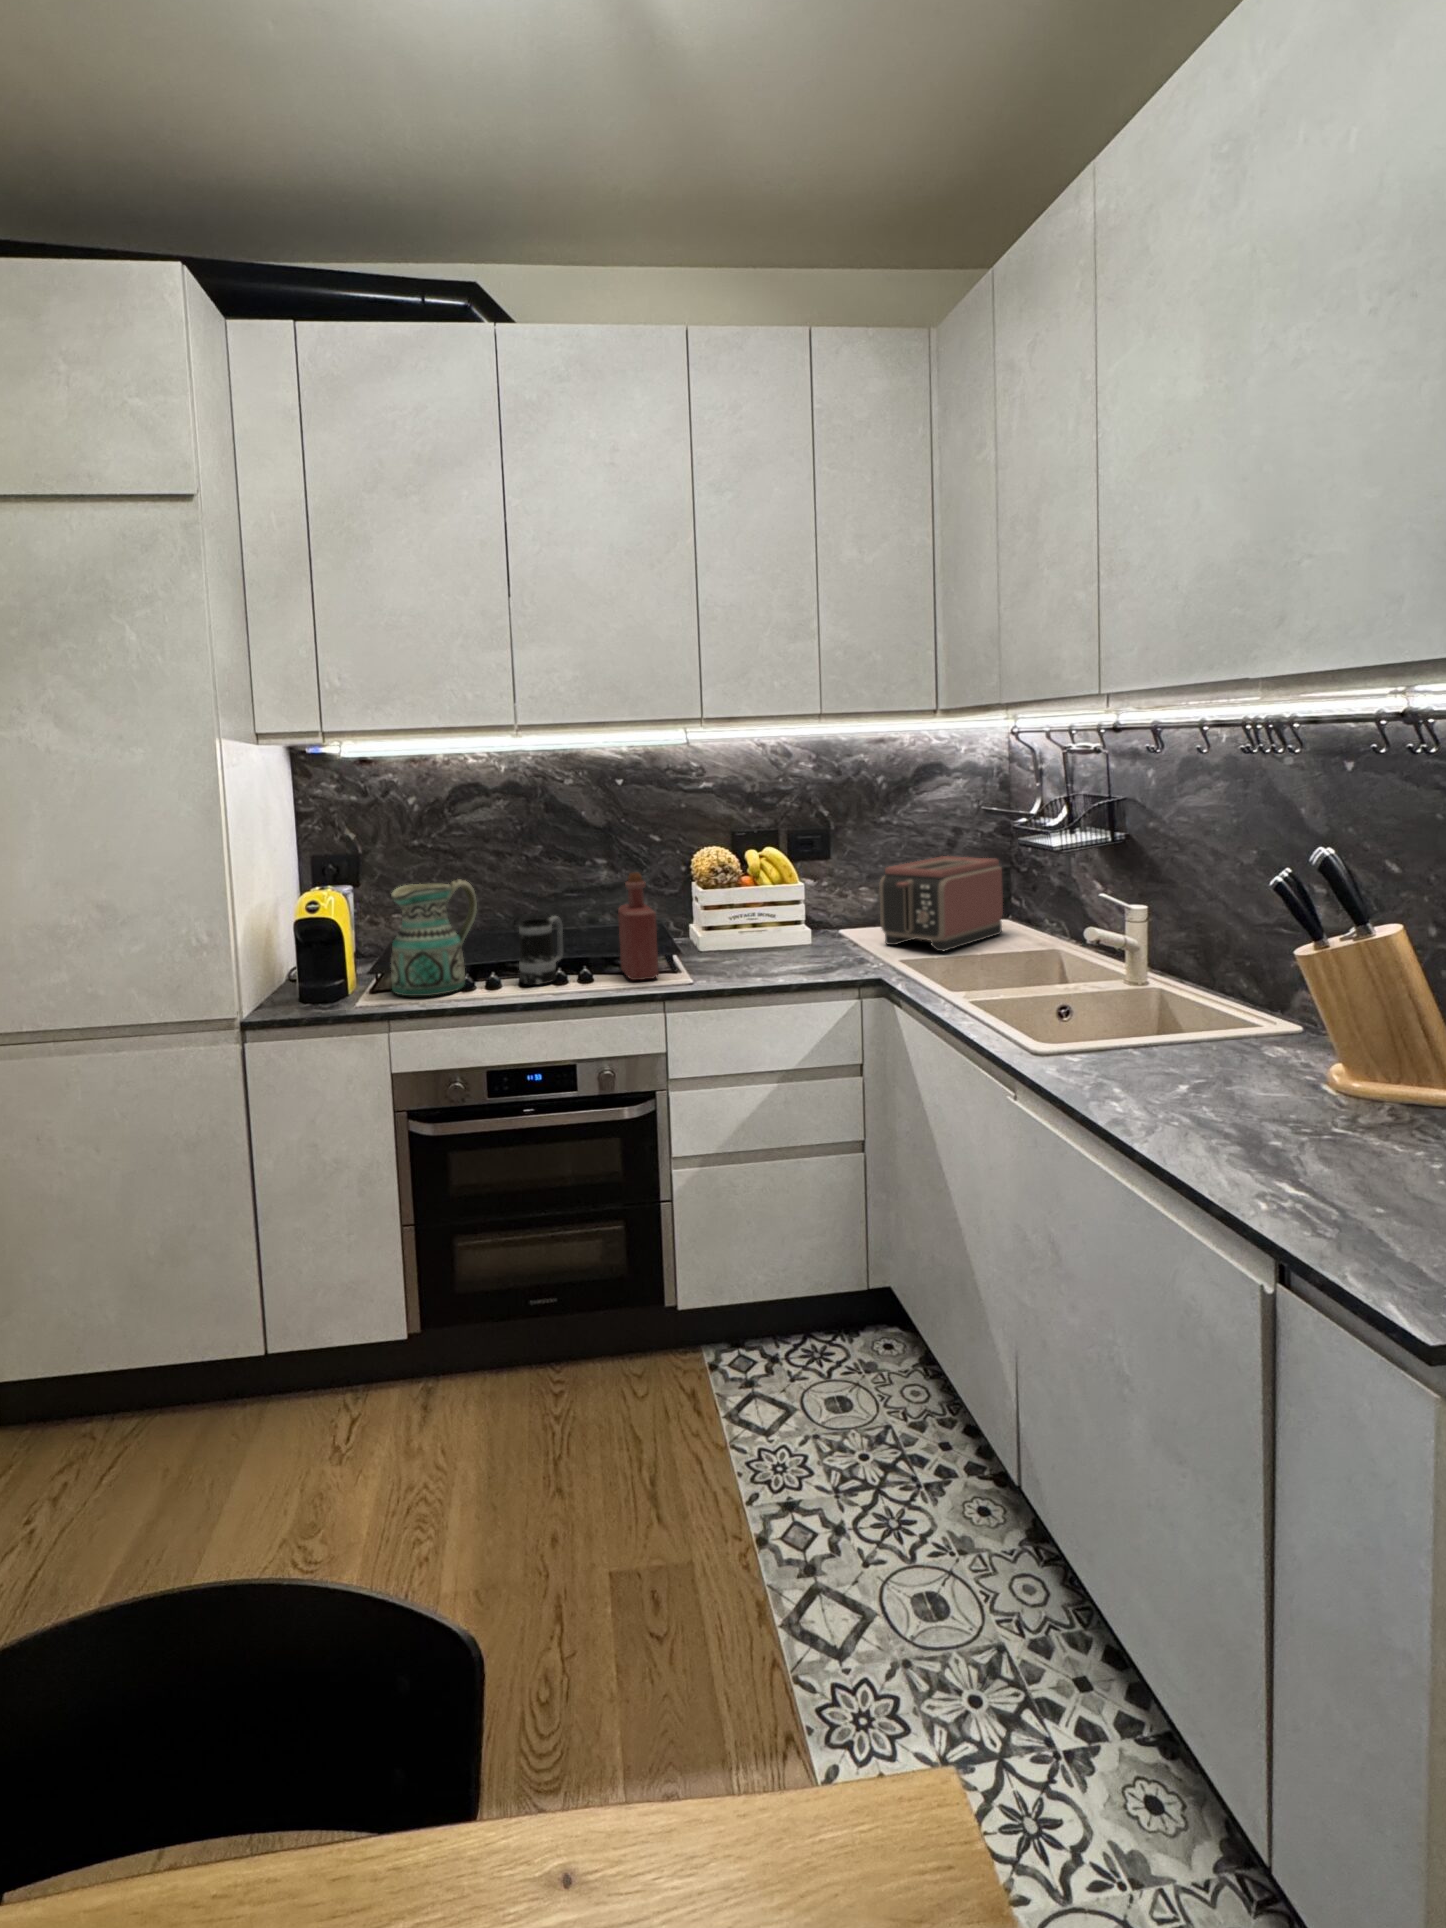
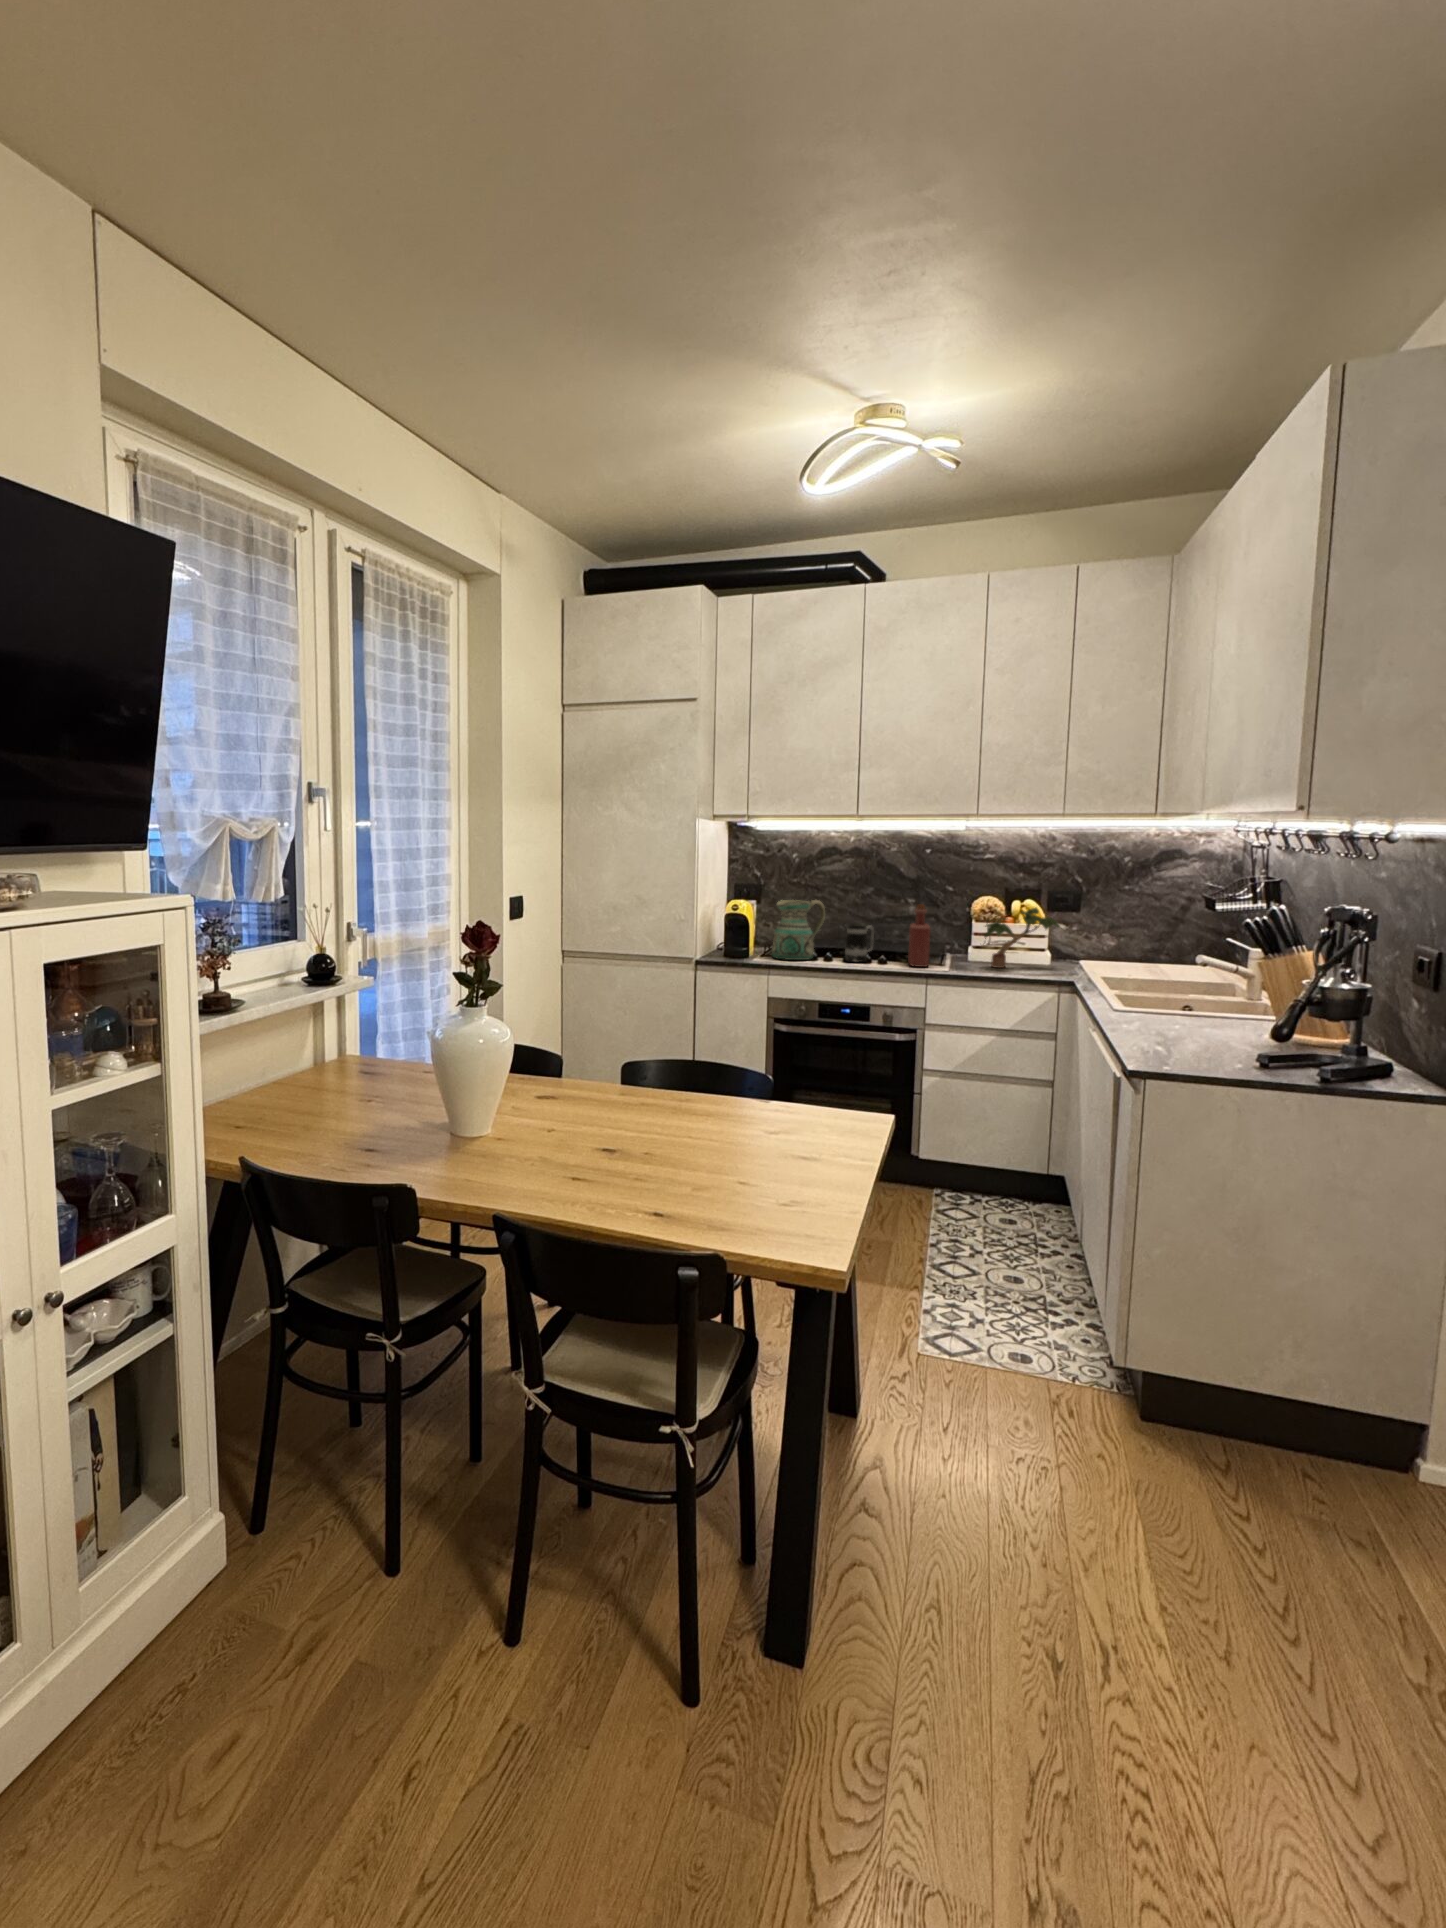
toaster: present [879,856,1003,951] -> none [1100,916,1208,975]
potted plant: none [718,858,838,963] -> present [982,908,1060,968]

